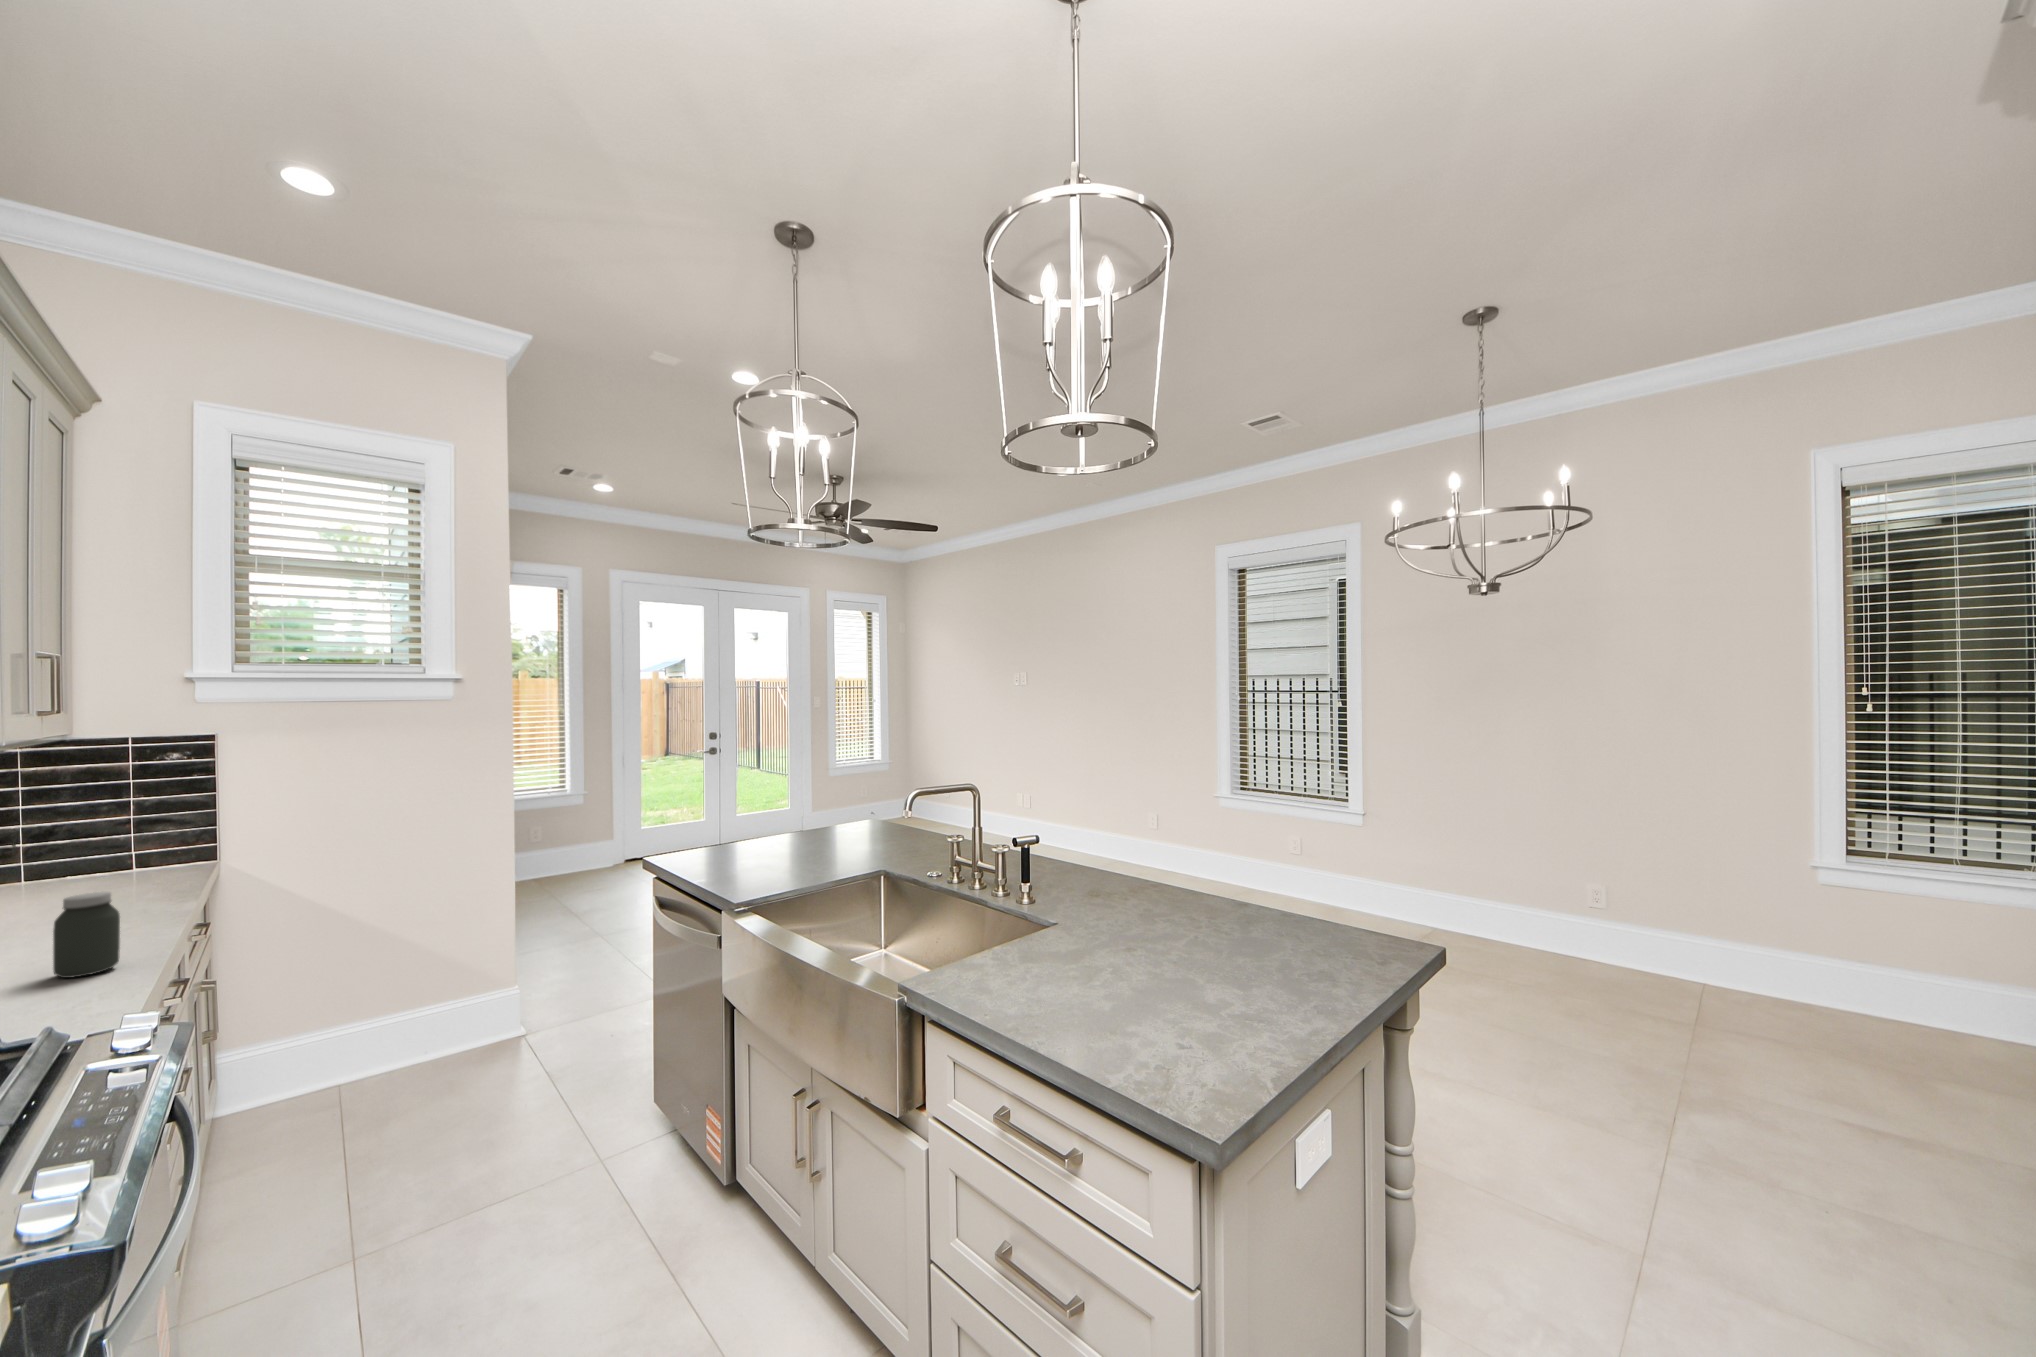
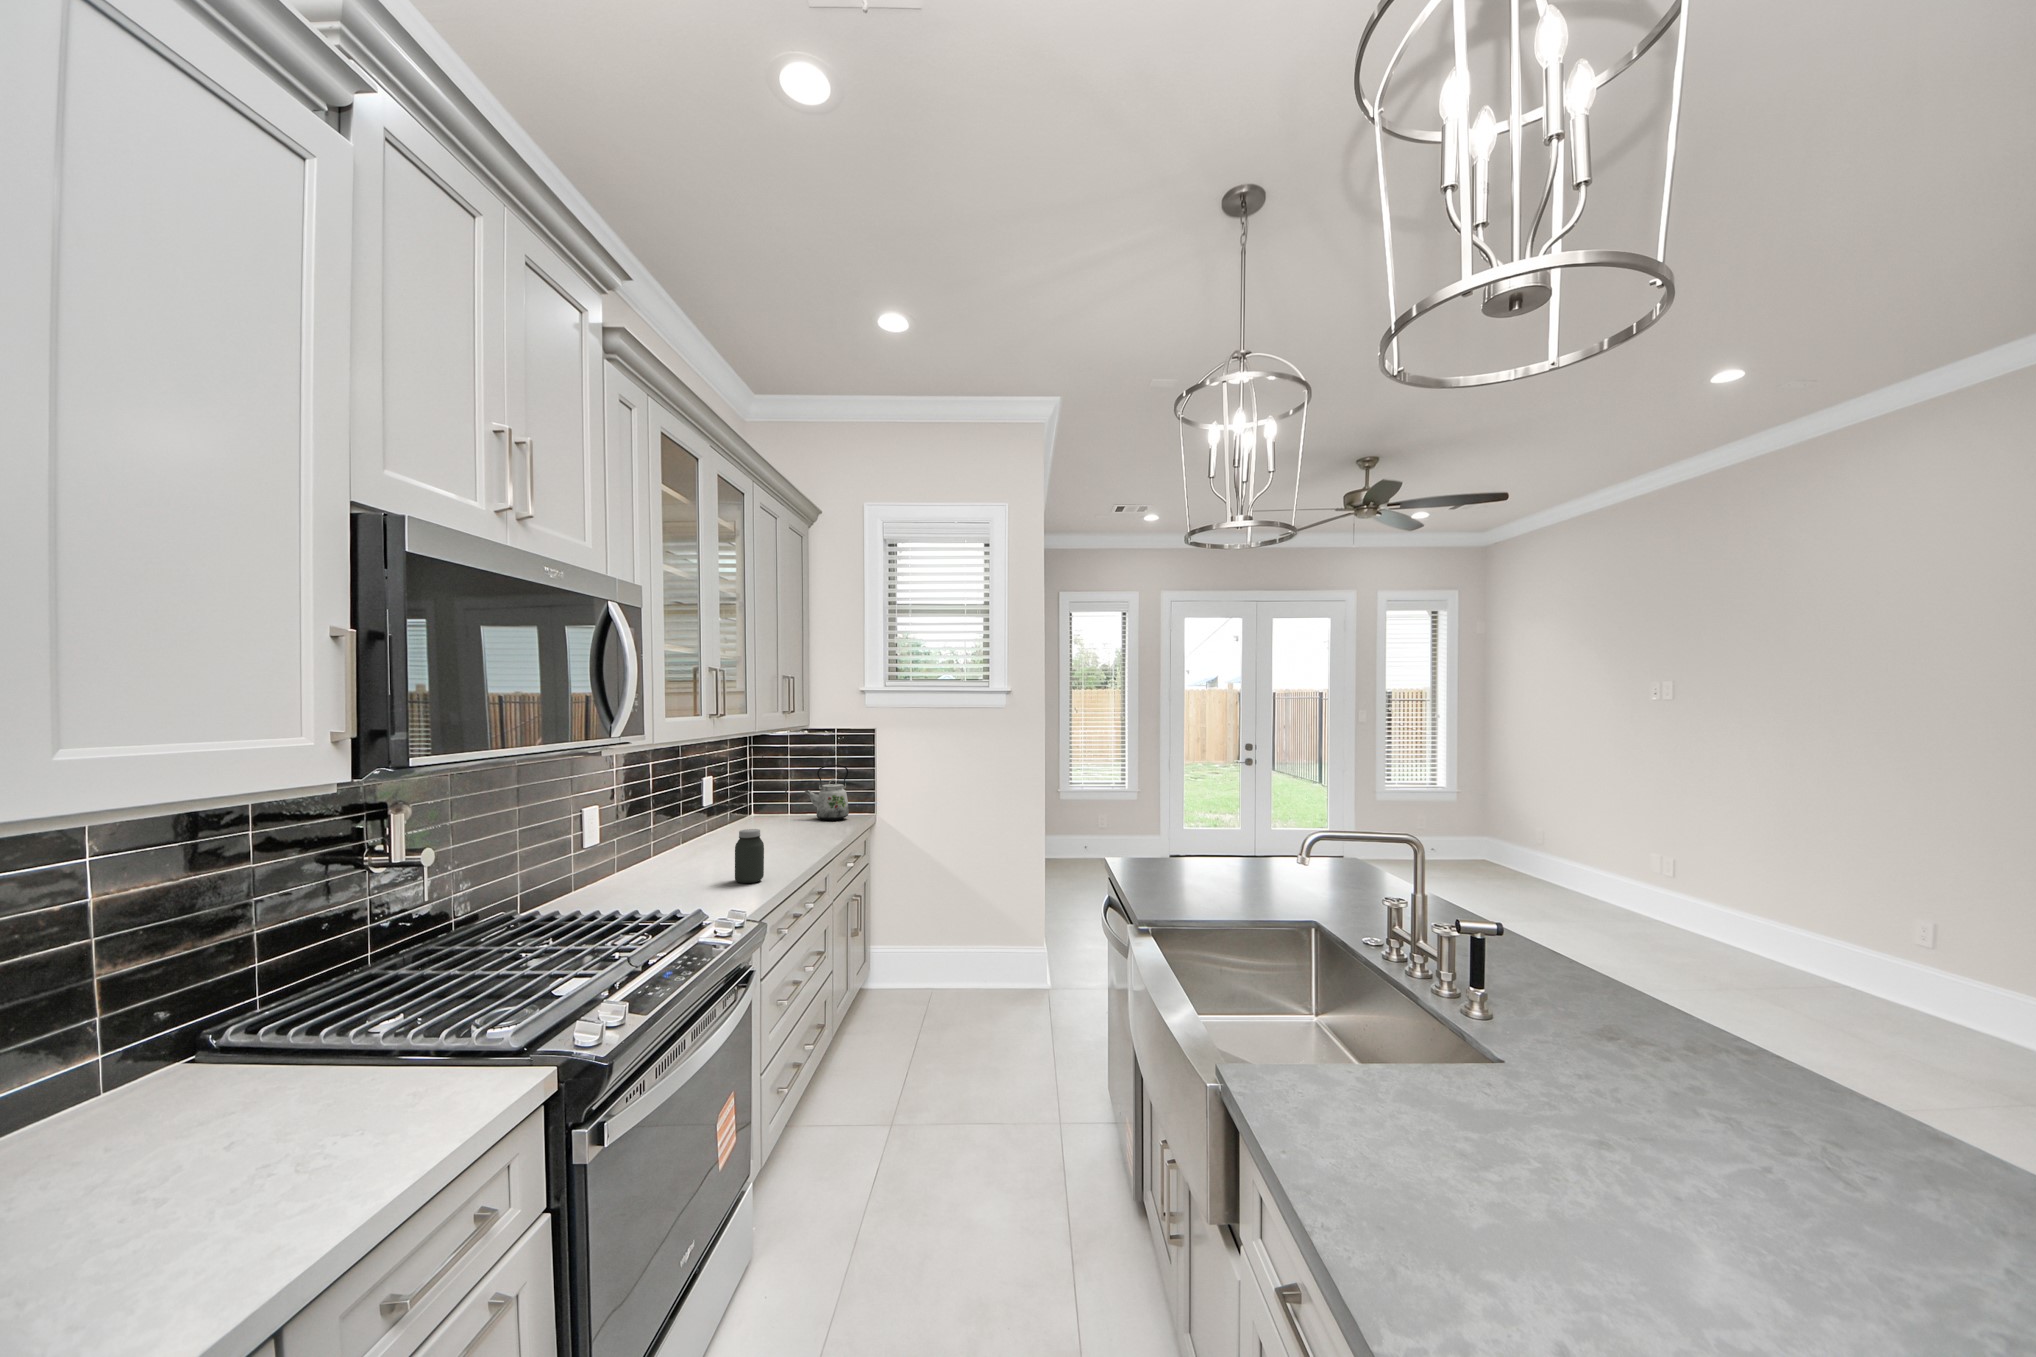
kettle: none [63,794,166,880] -> present [805,765,849,820]

